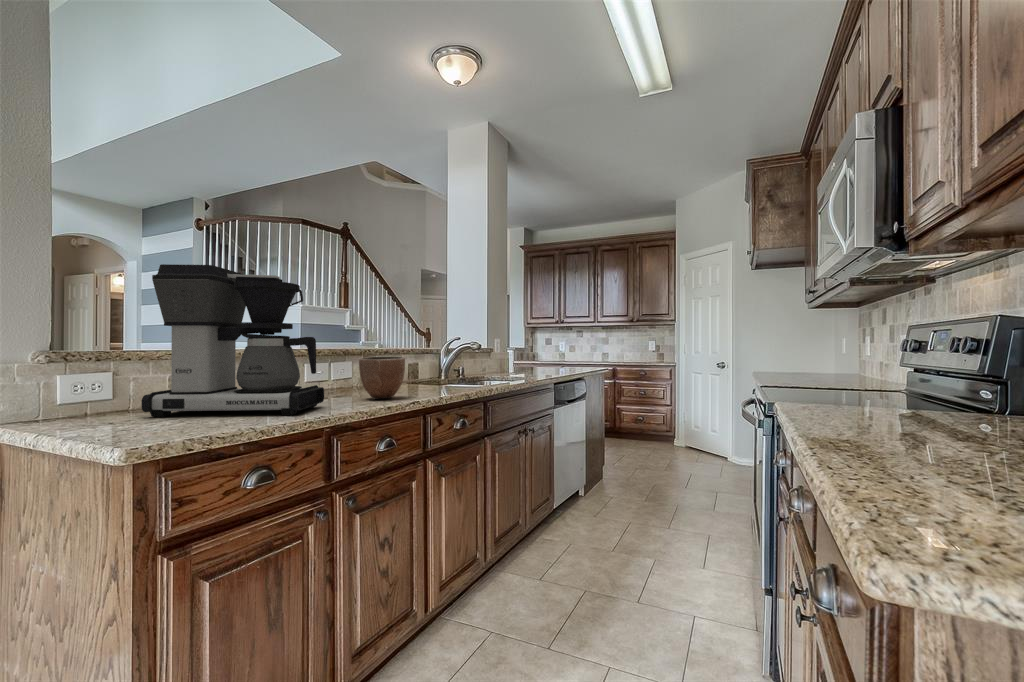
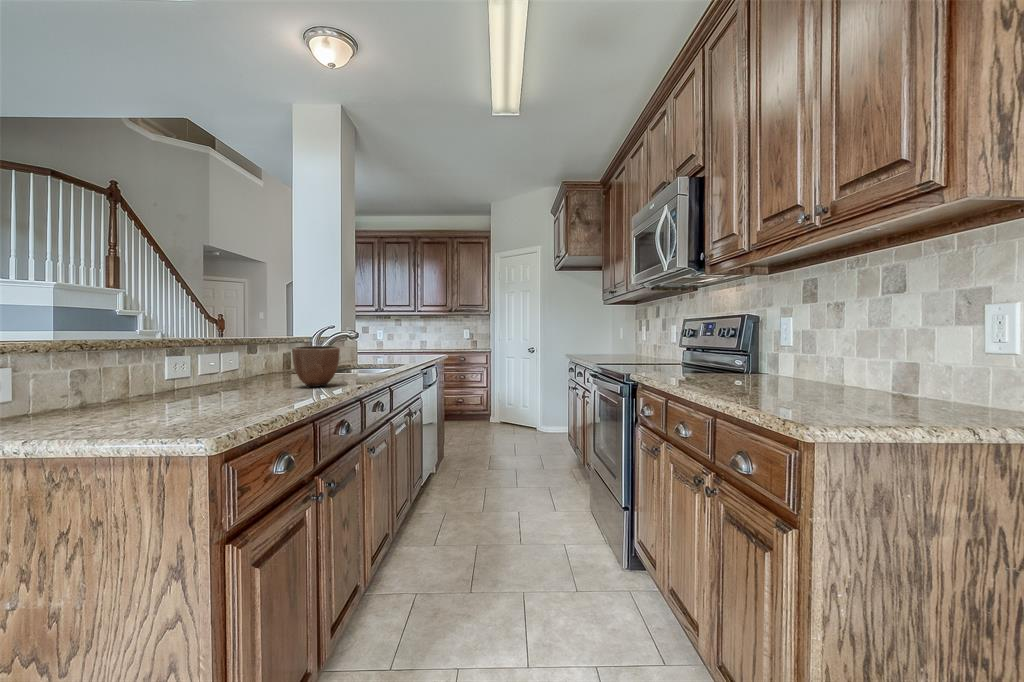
coffee maker: present [141,264,324,417] -> none [91,246,286,417]

